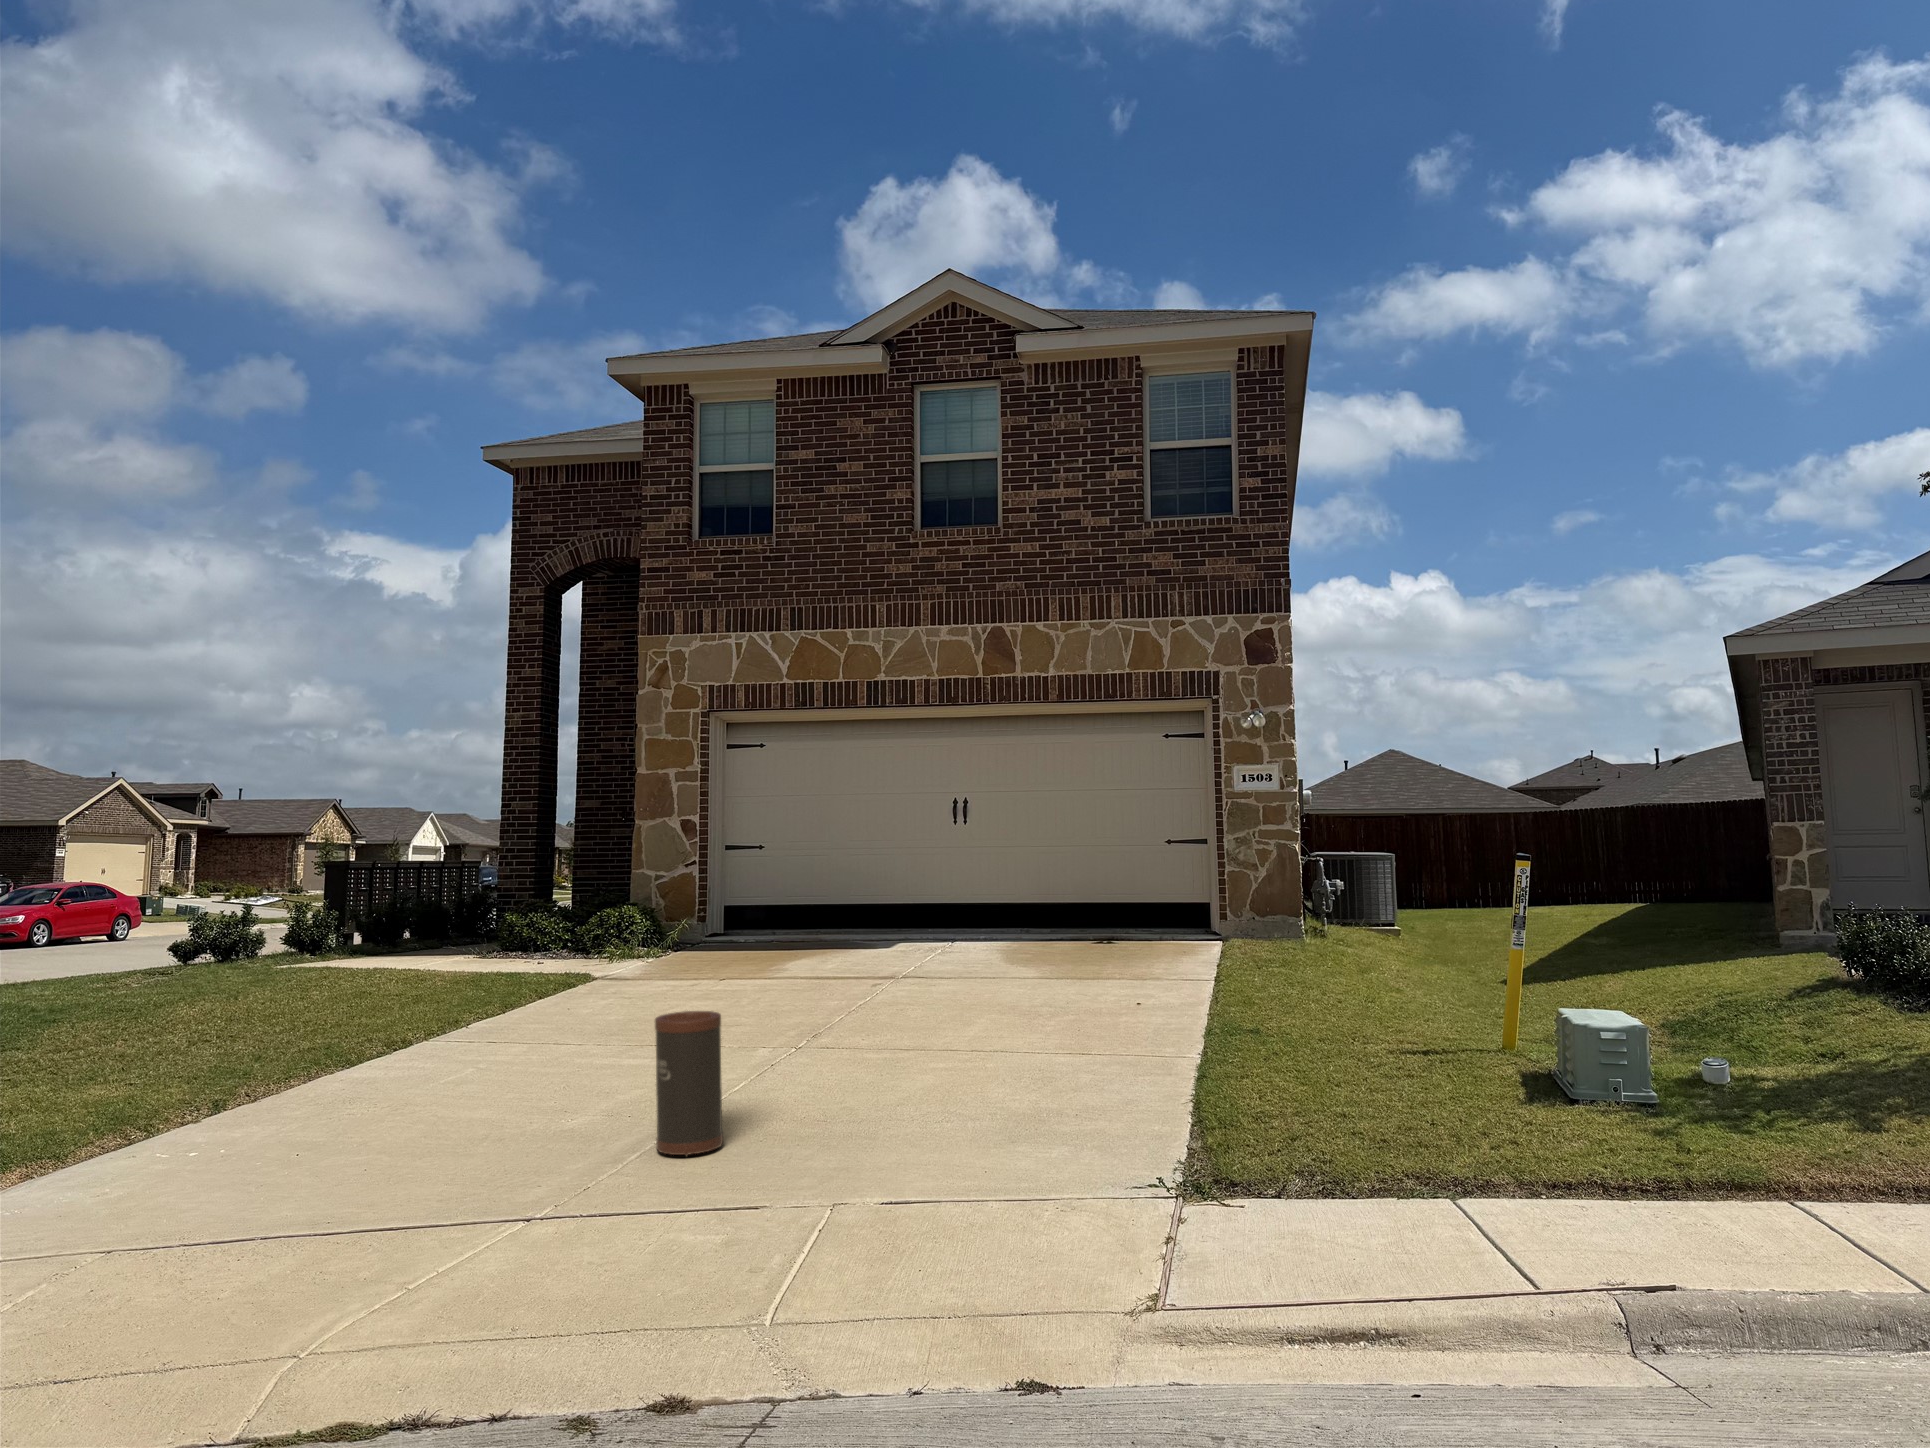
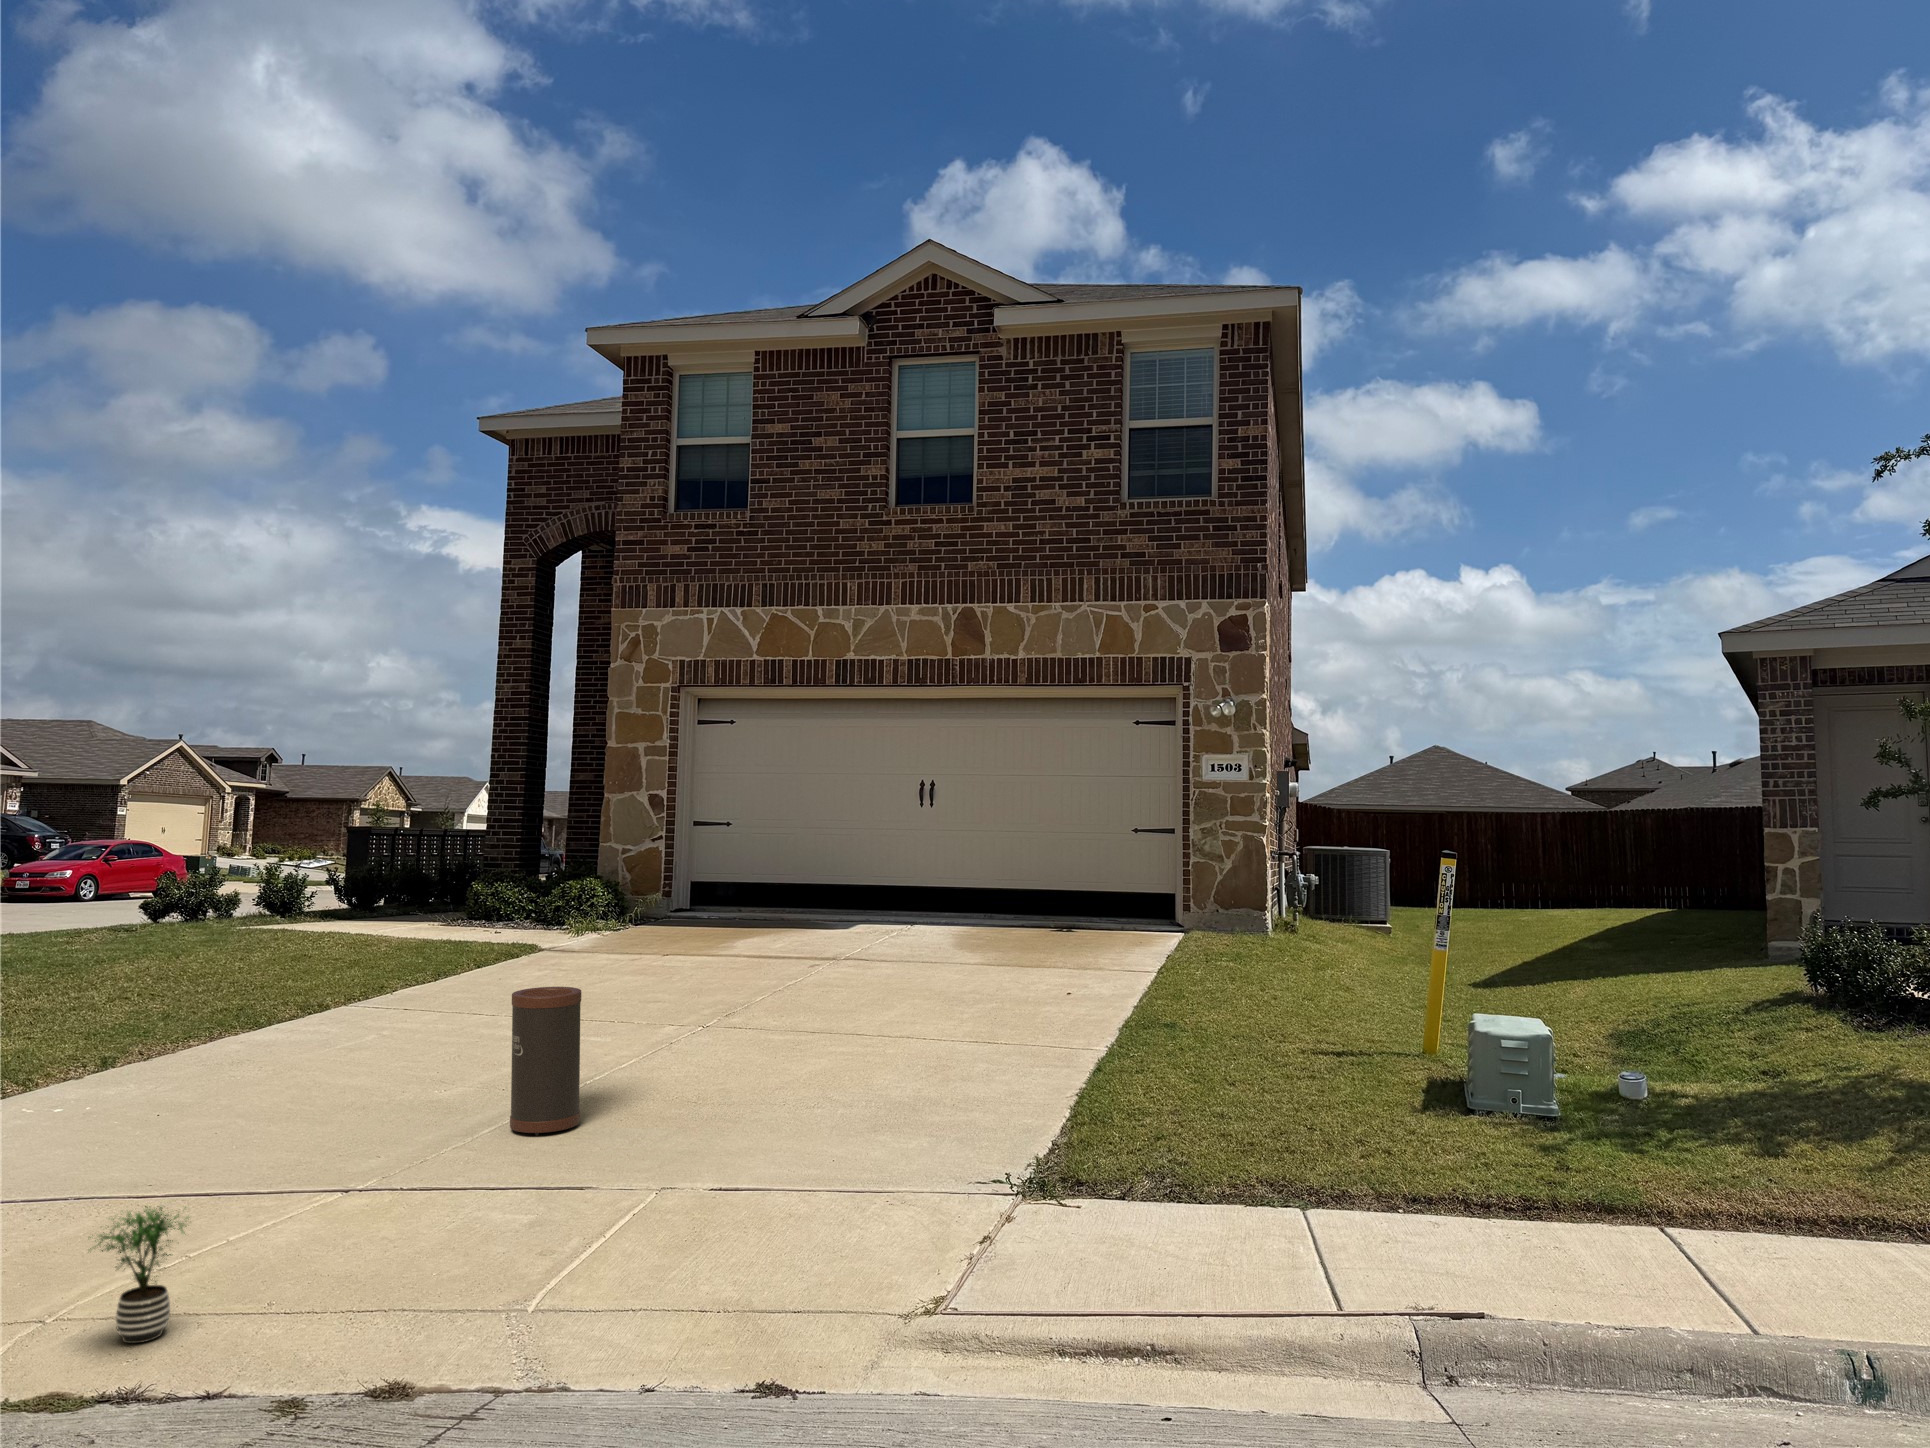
potted plant: none [341,1235,439,1372] -> present [90,1206,188,1344]

